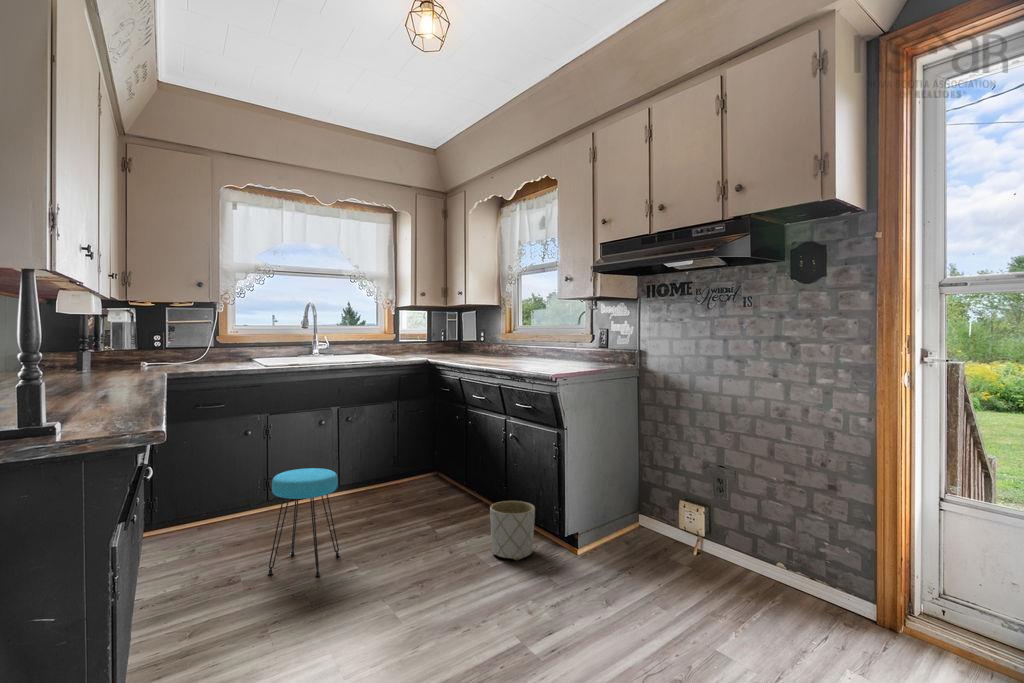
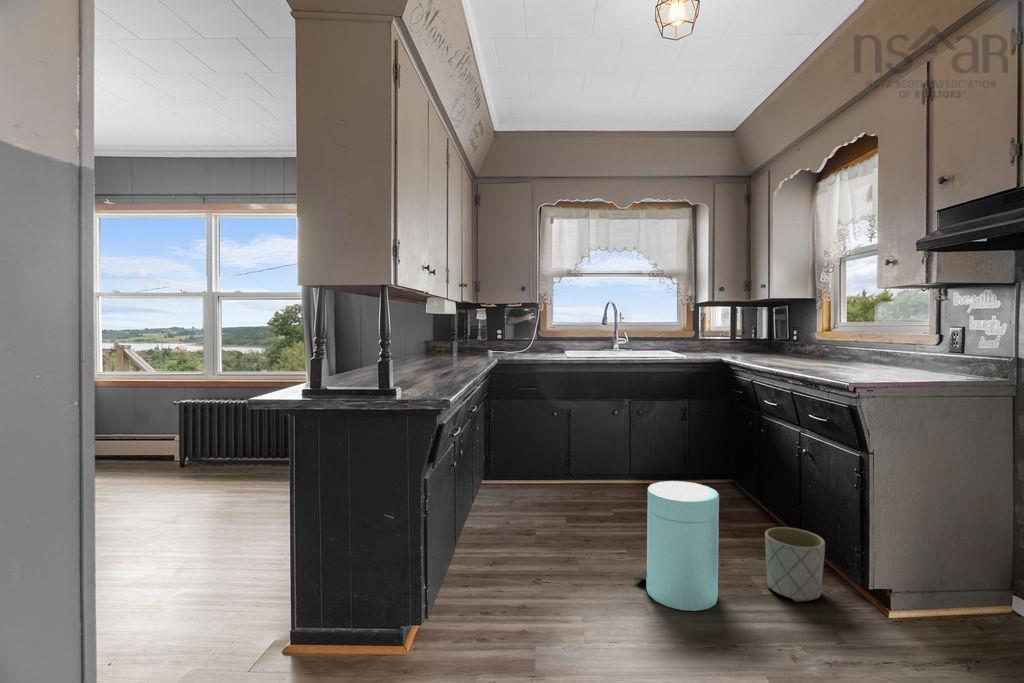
stool: present [268,468,340,575] -> none [538,459,605,563]
trash can: none [381,474,458,591] -> present [635,481,719,611]

